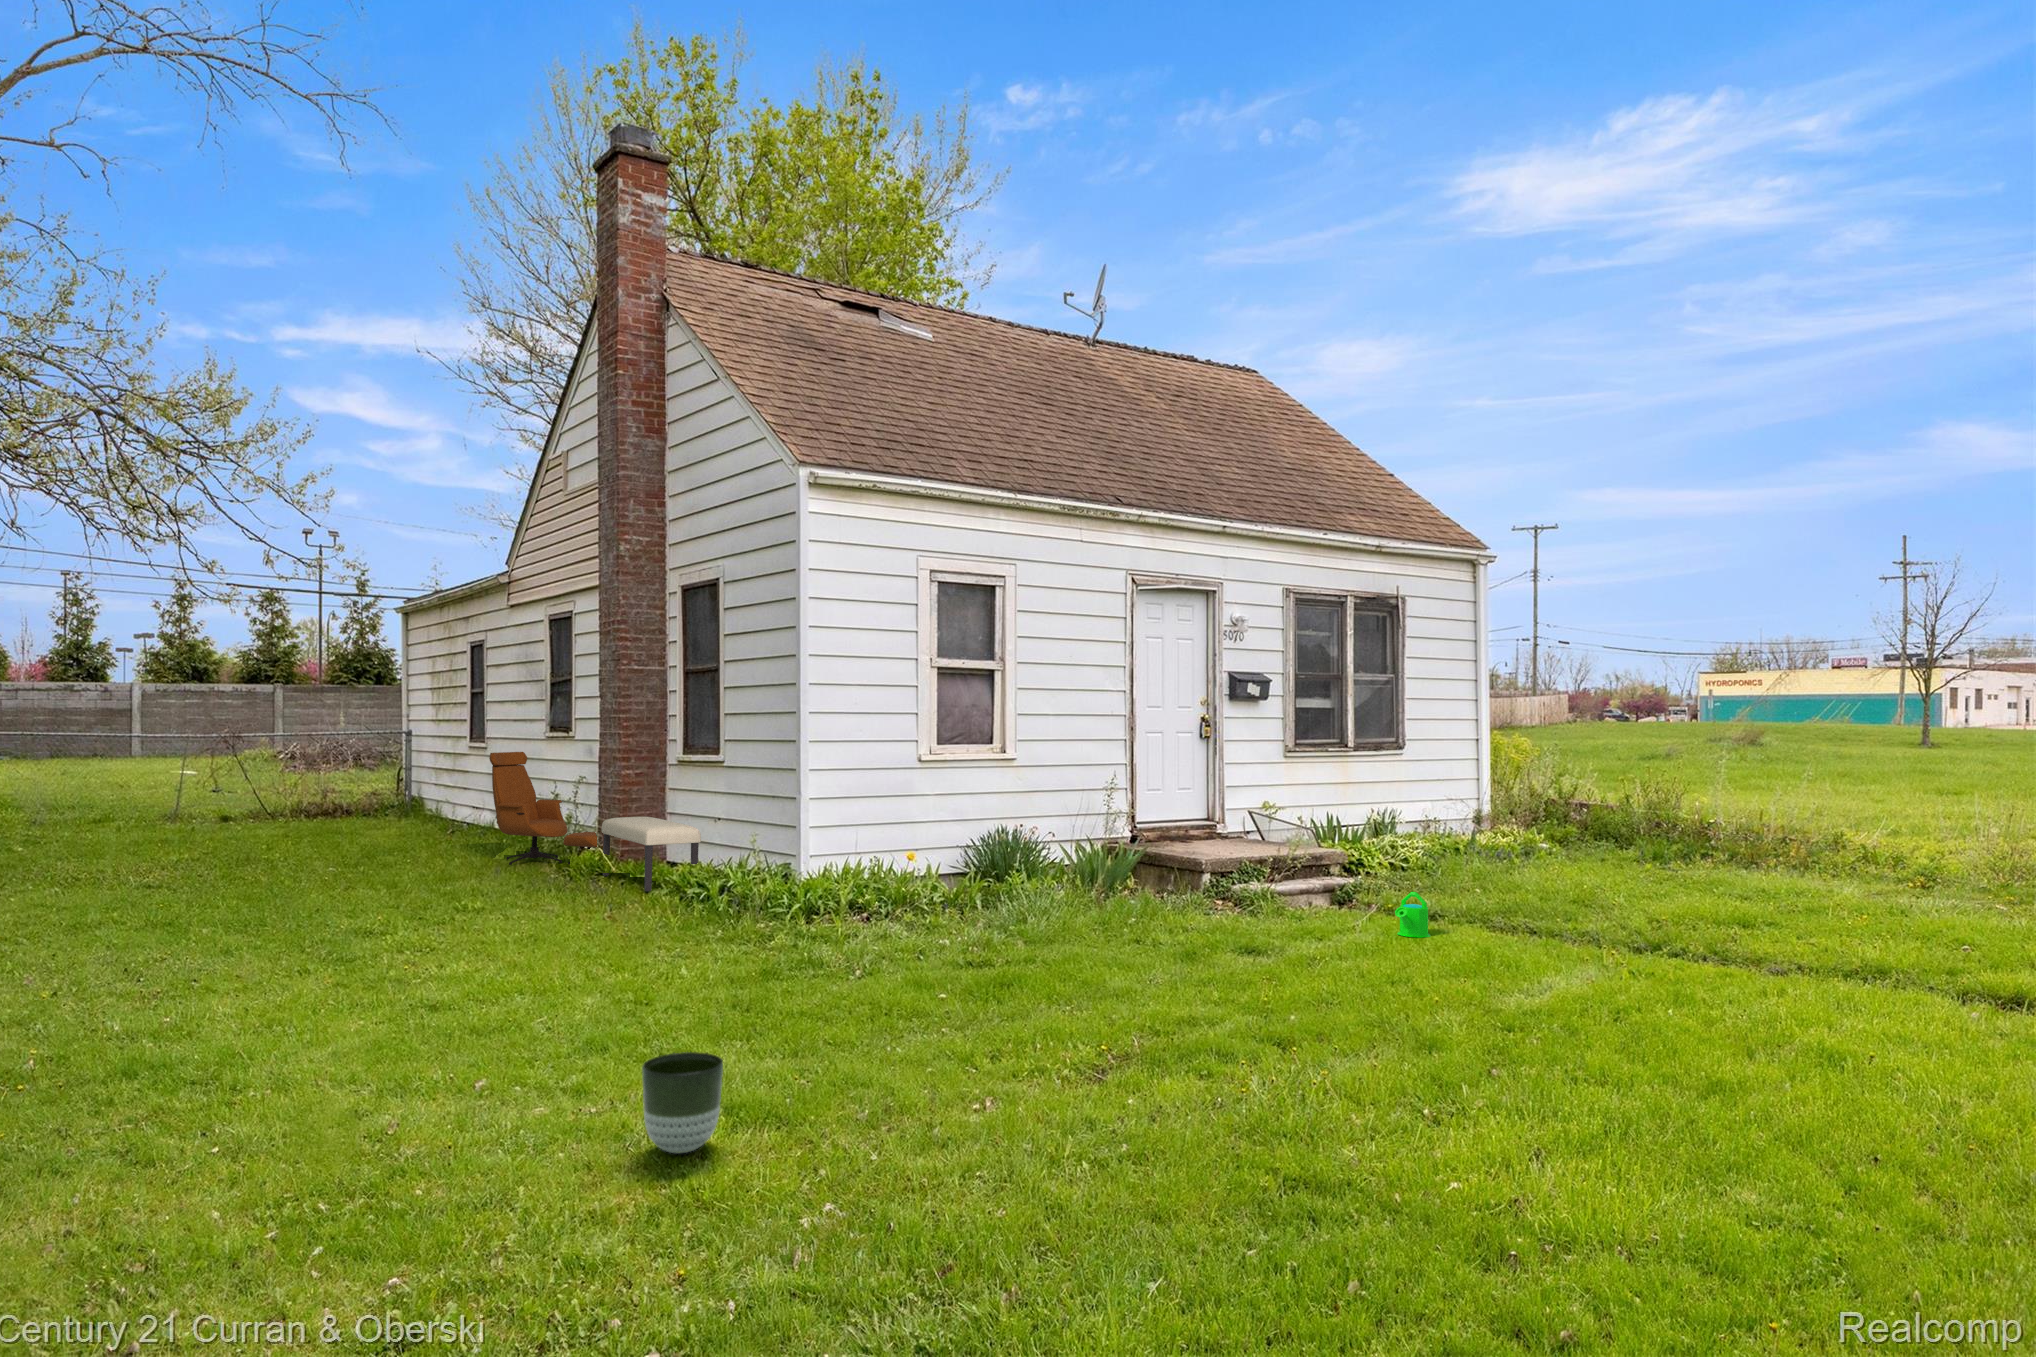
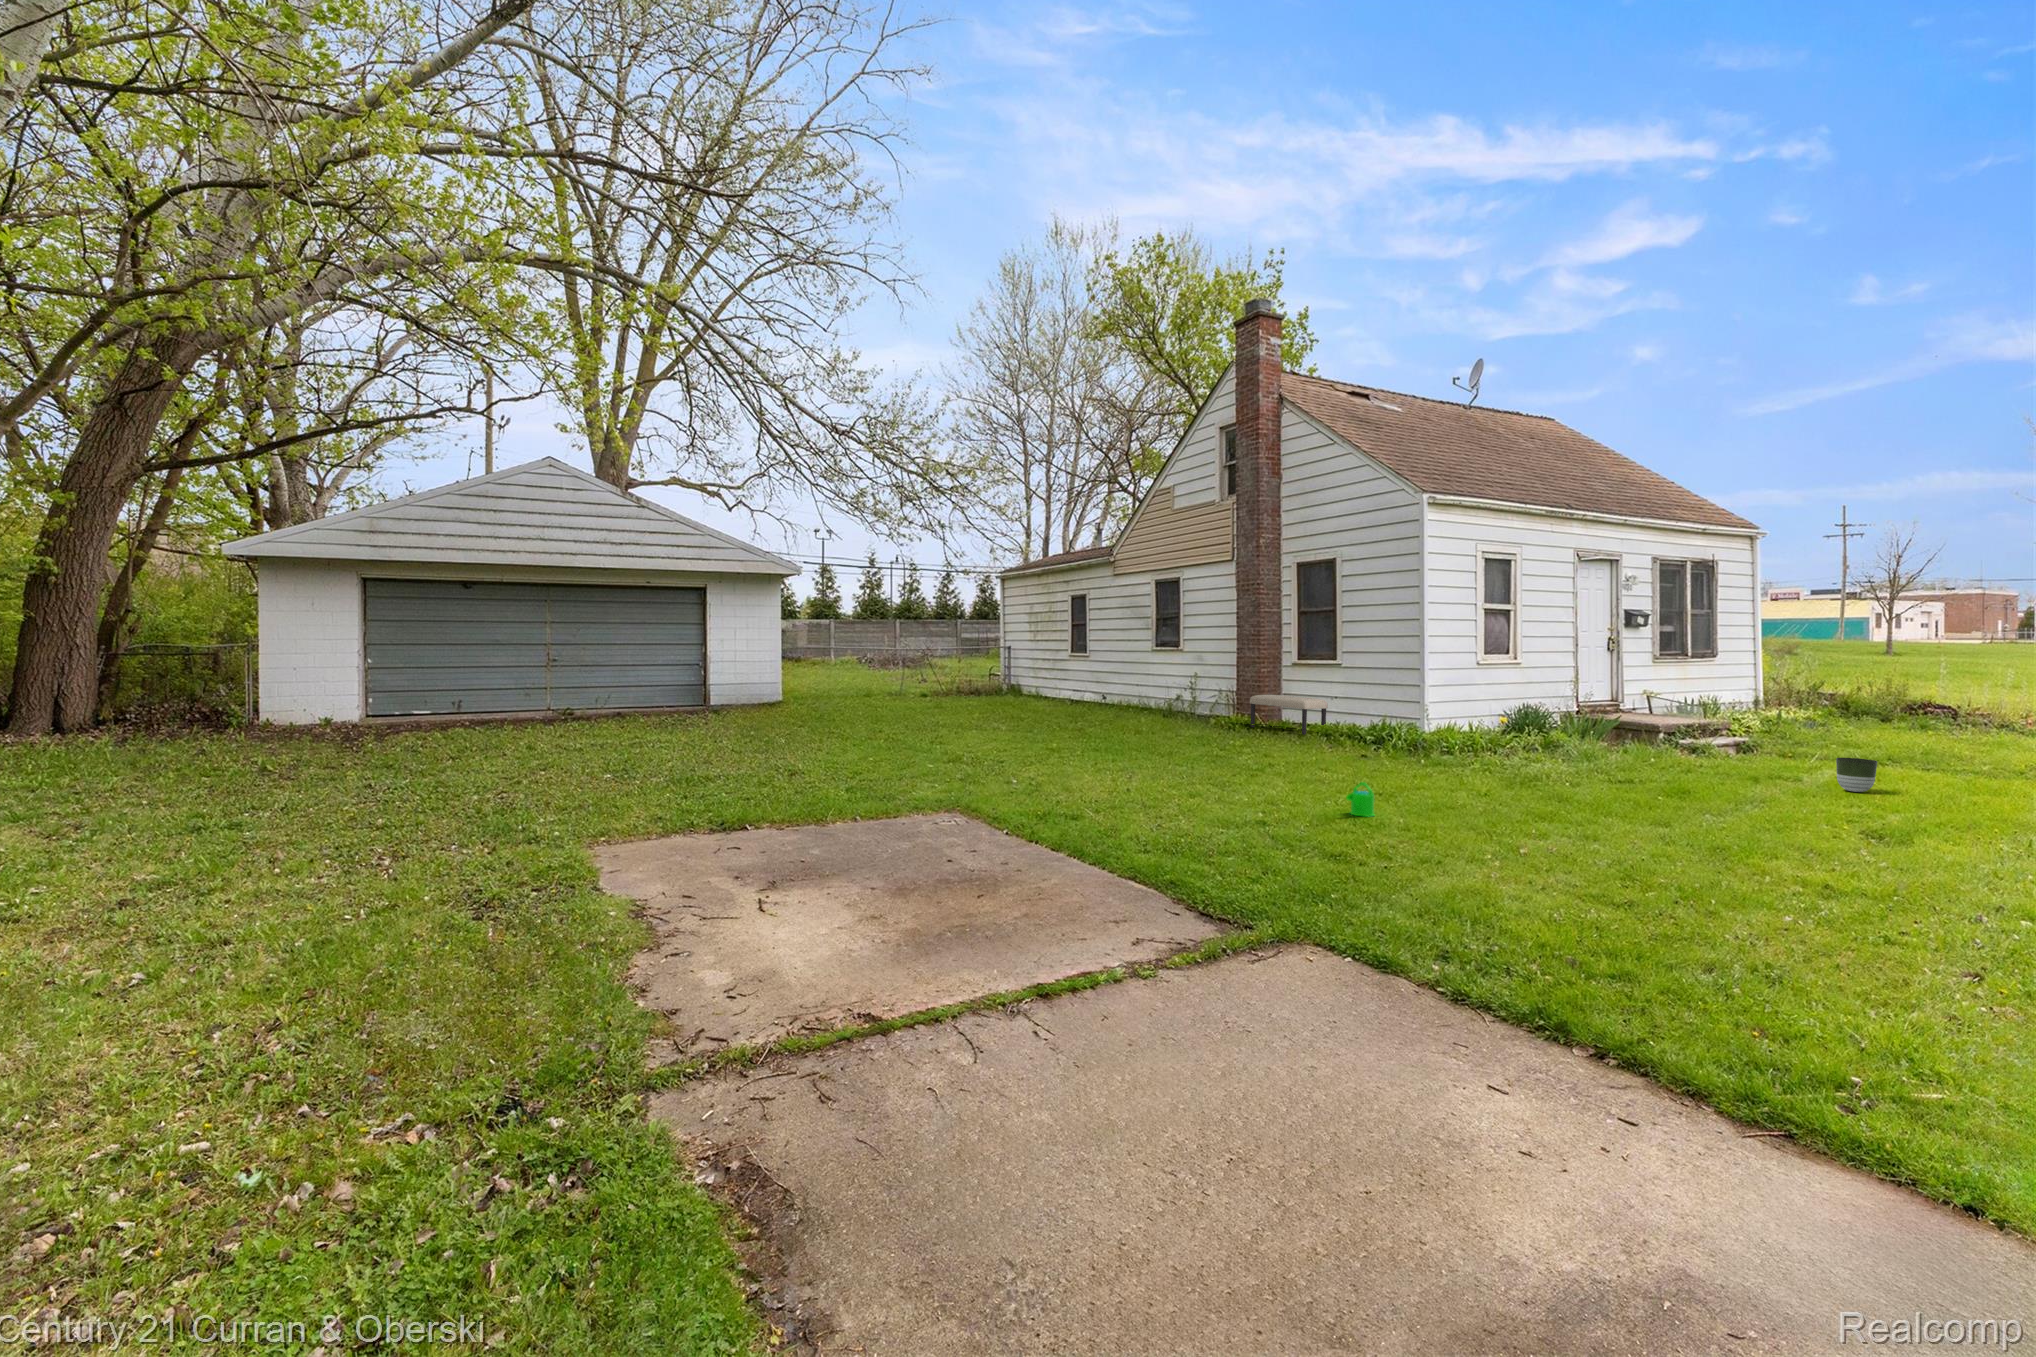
lounge chair: present [489,752,597,865] -> none [1162,659,1238,723]
watering can: present [1395,892,1430,938] -> present [1346,782,1375,817]
planter: present [642,1052,723,1154] -> present [1836,758,1877,792]

